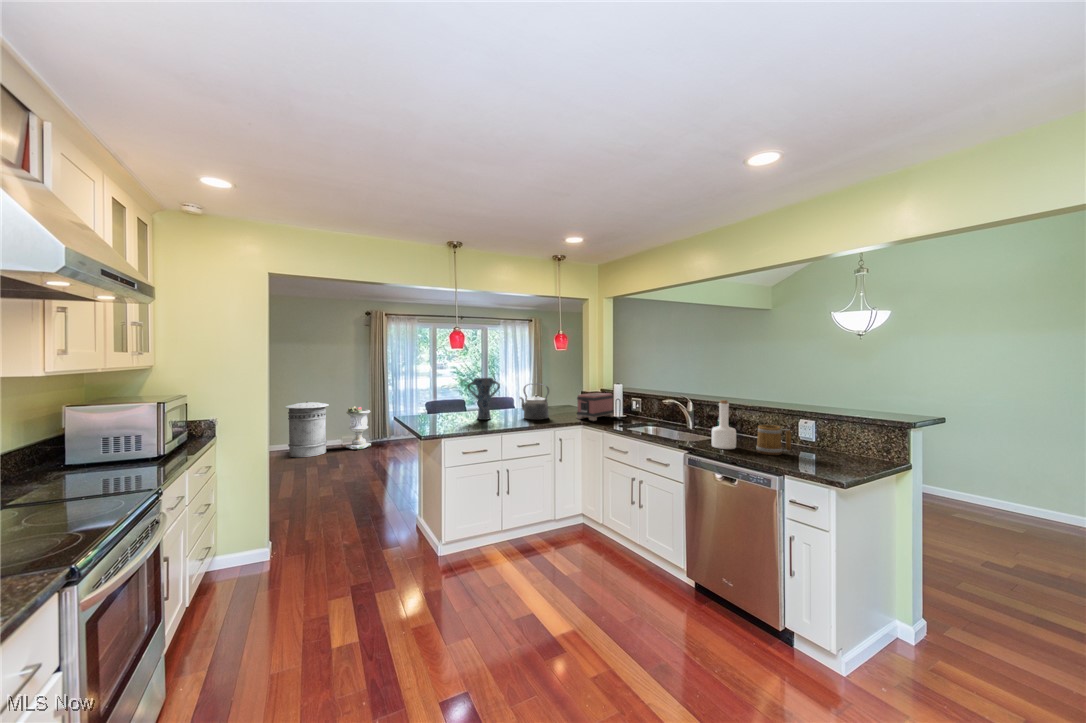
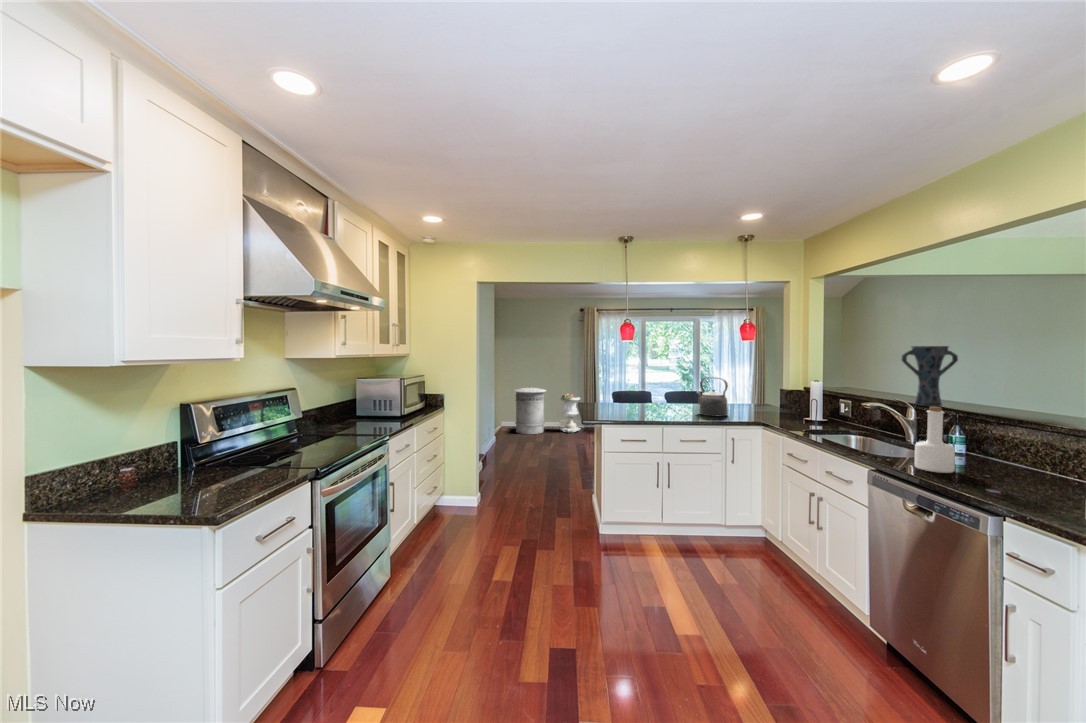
vase: present [467,378,500,420] -> present [901,346,958,407]
toaster: present [576,393,614,421] -> none [760,391,814,423]
mug: present [756,425,791,455] -> none [983,445,1048,490]

